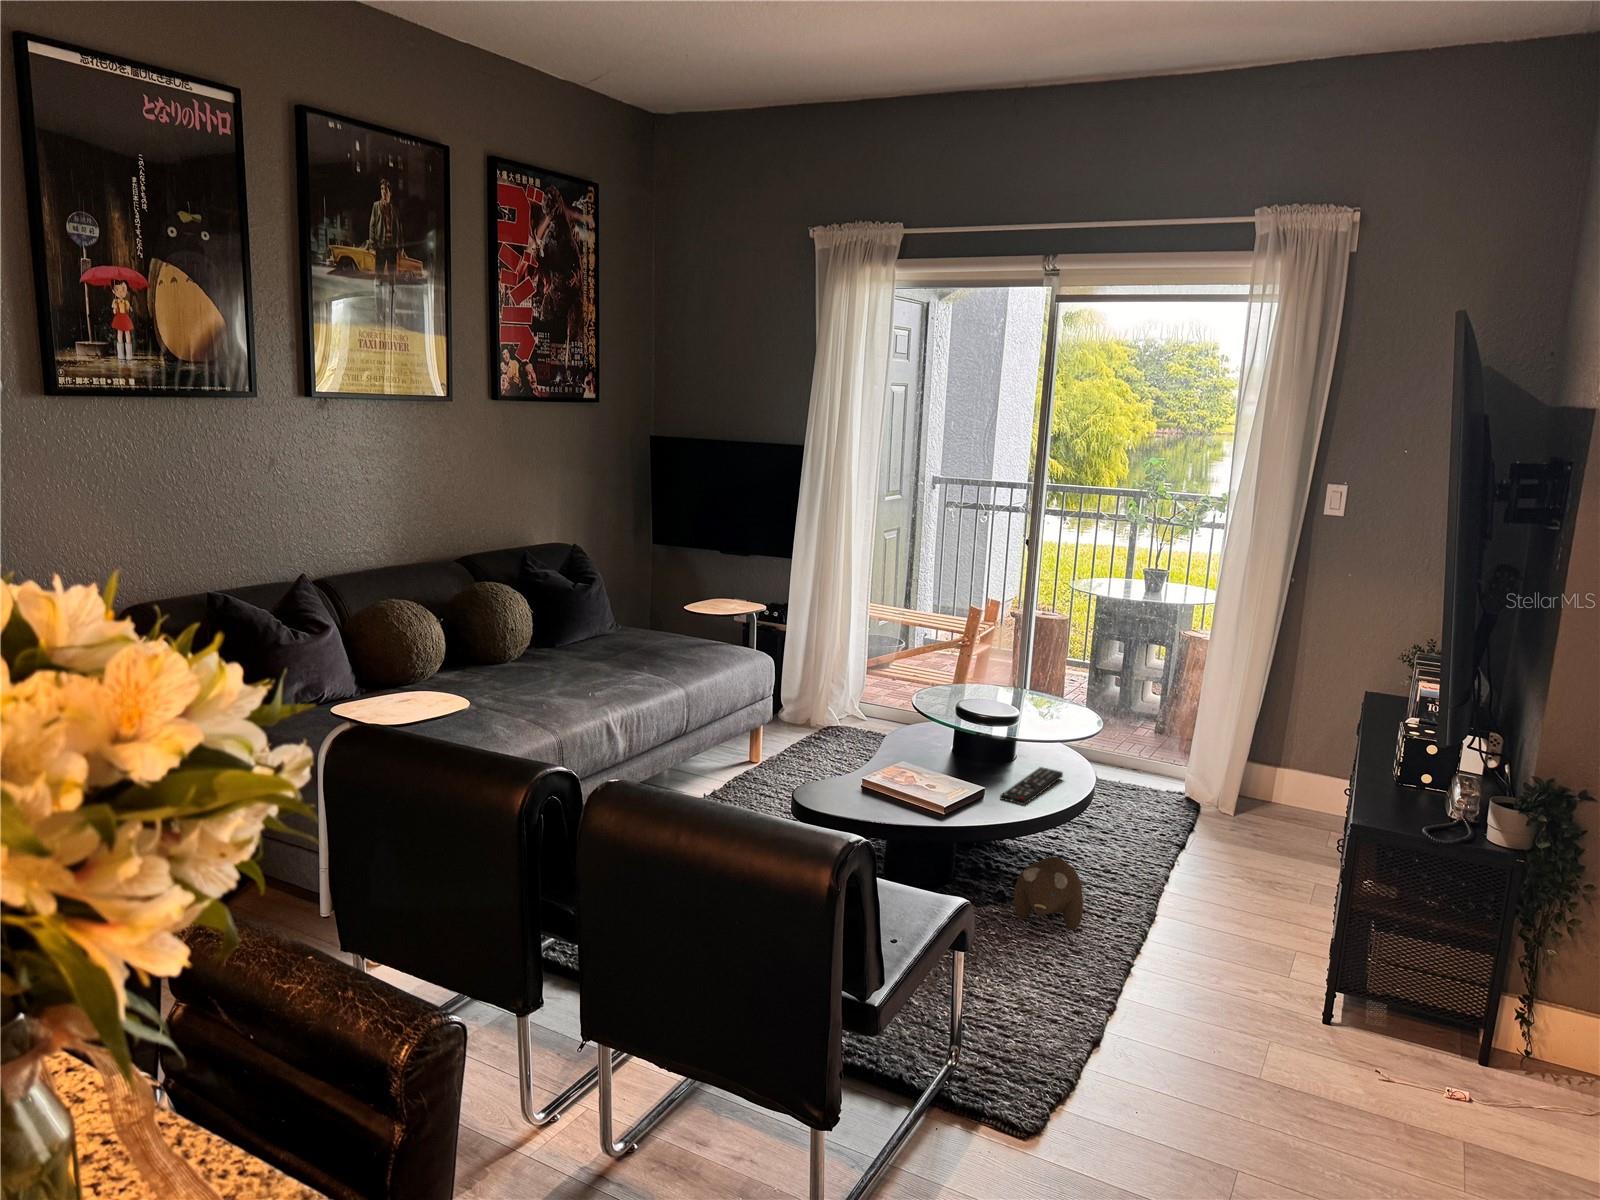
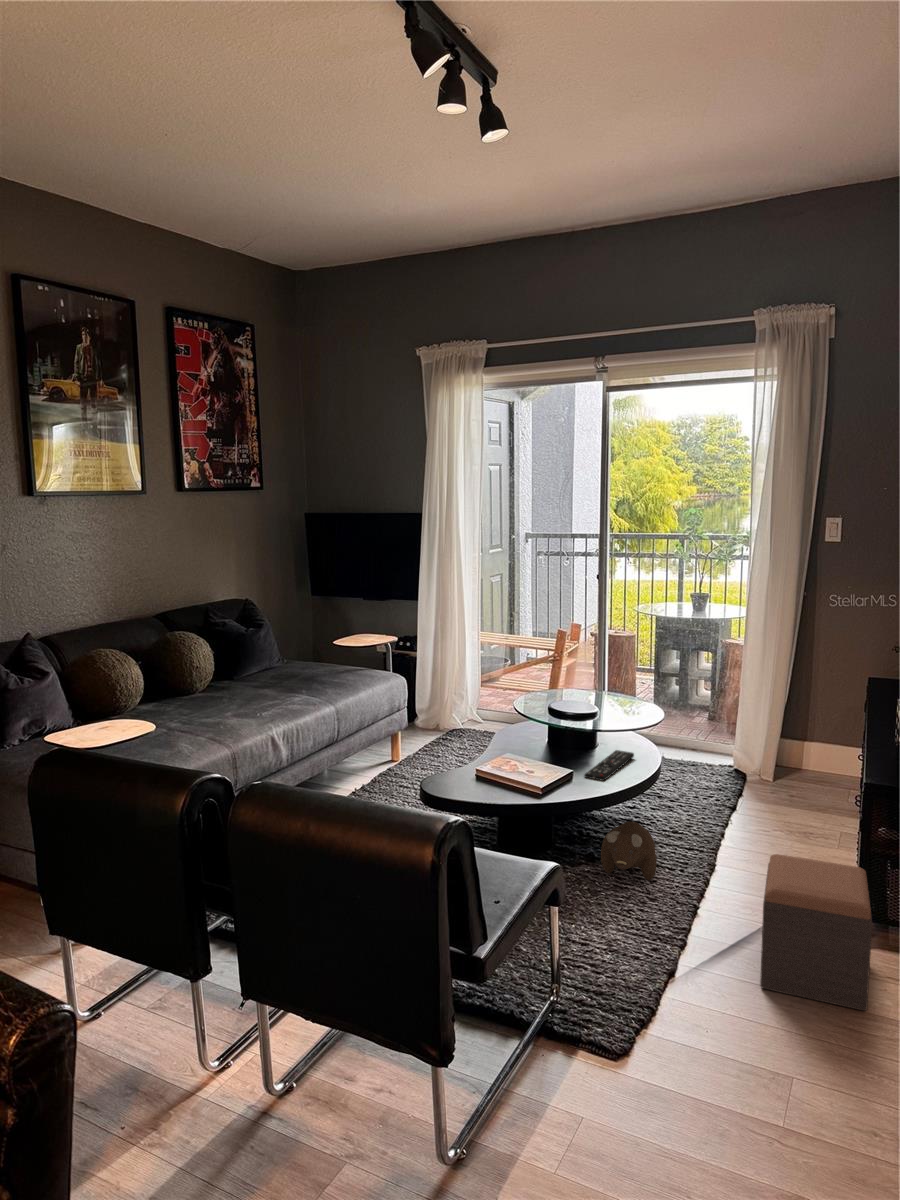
footstool: none [1202,907,1344,1099] -> present [760,854,872,1011]

